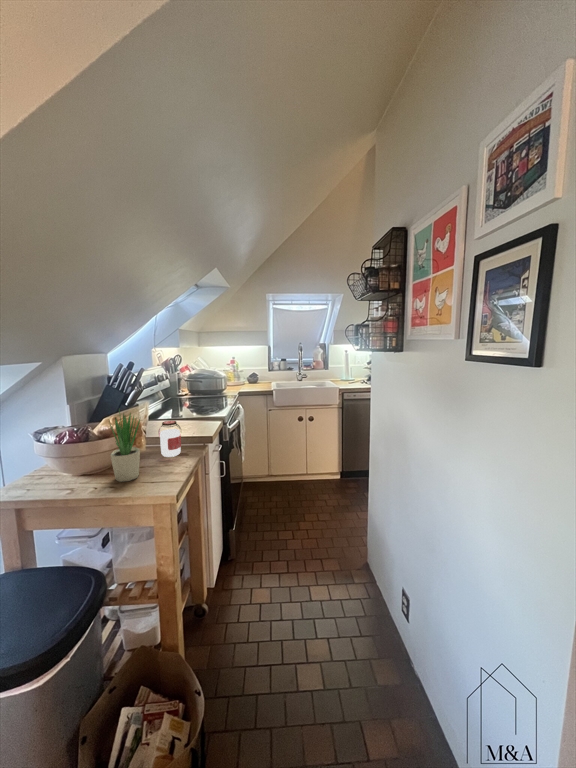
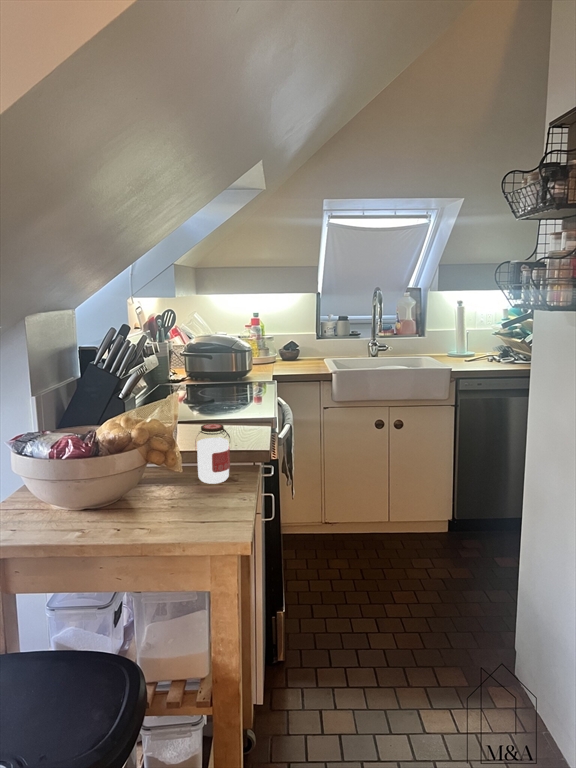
potted plant: present [110,413,140,482] -> none [137,396,188,520]

